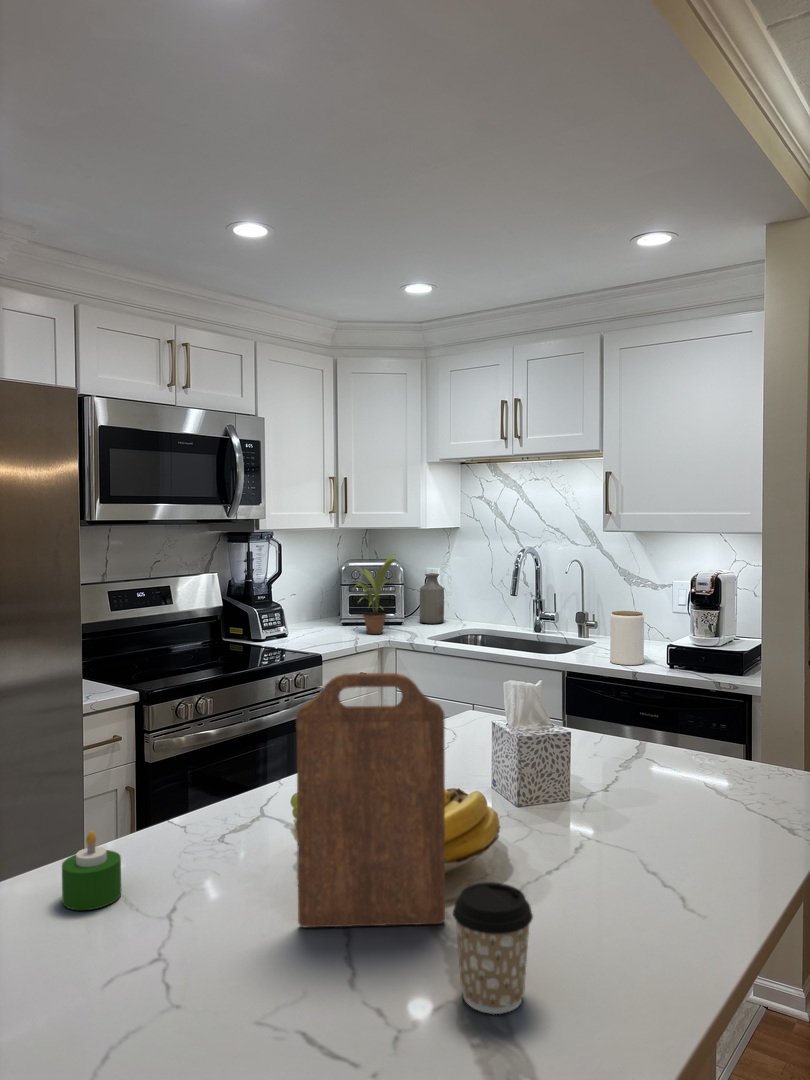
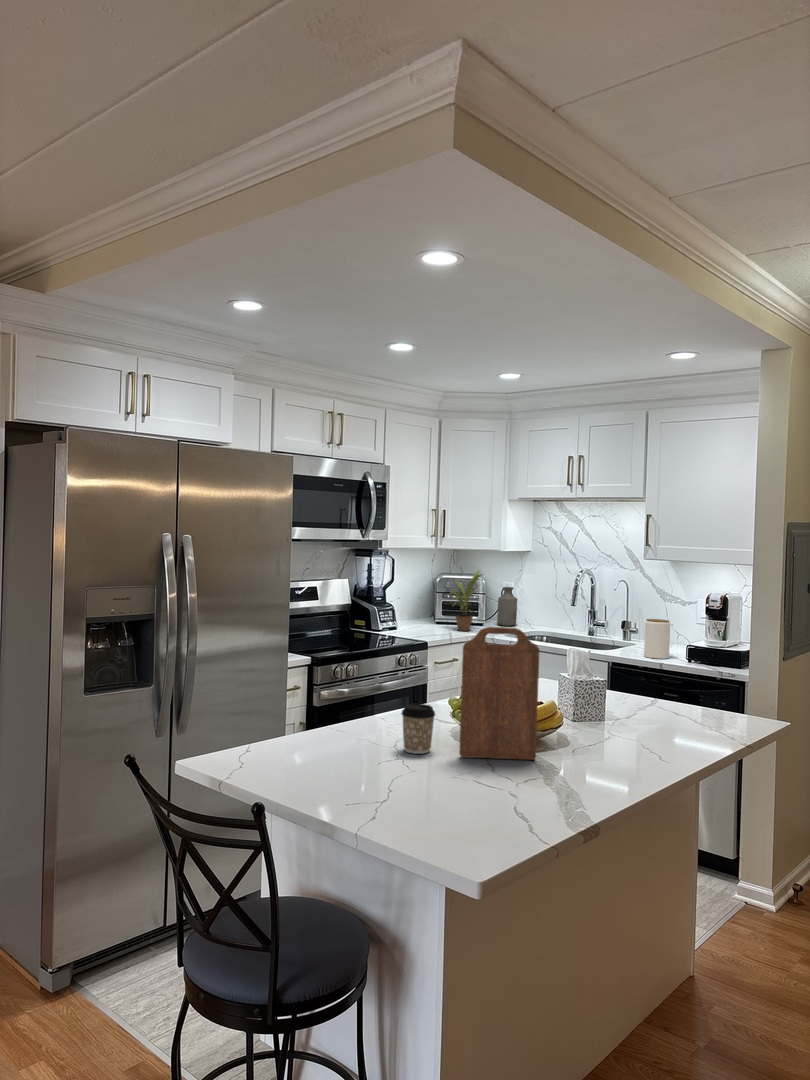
candle: present [62,831,121,910] -> none [331,707,361,746]
coffee cup: present [453,882,533,1014] -> present [402,704,435,754]

